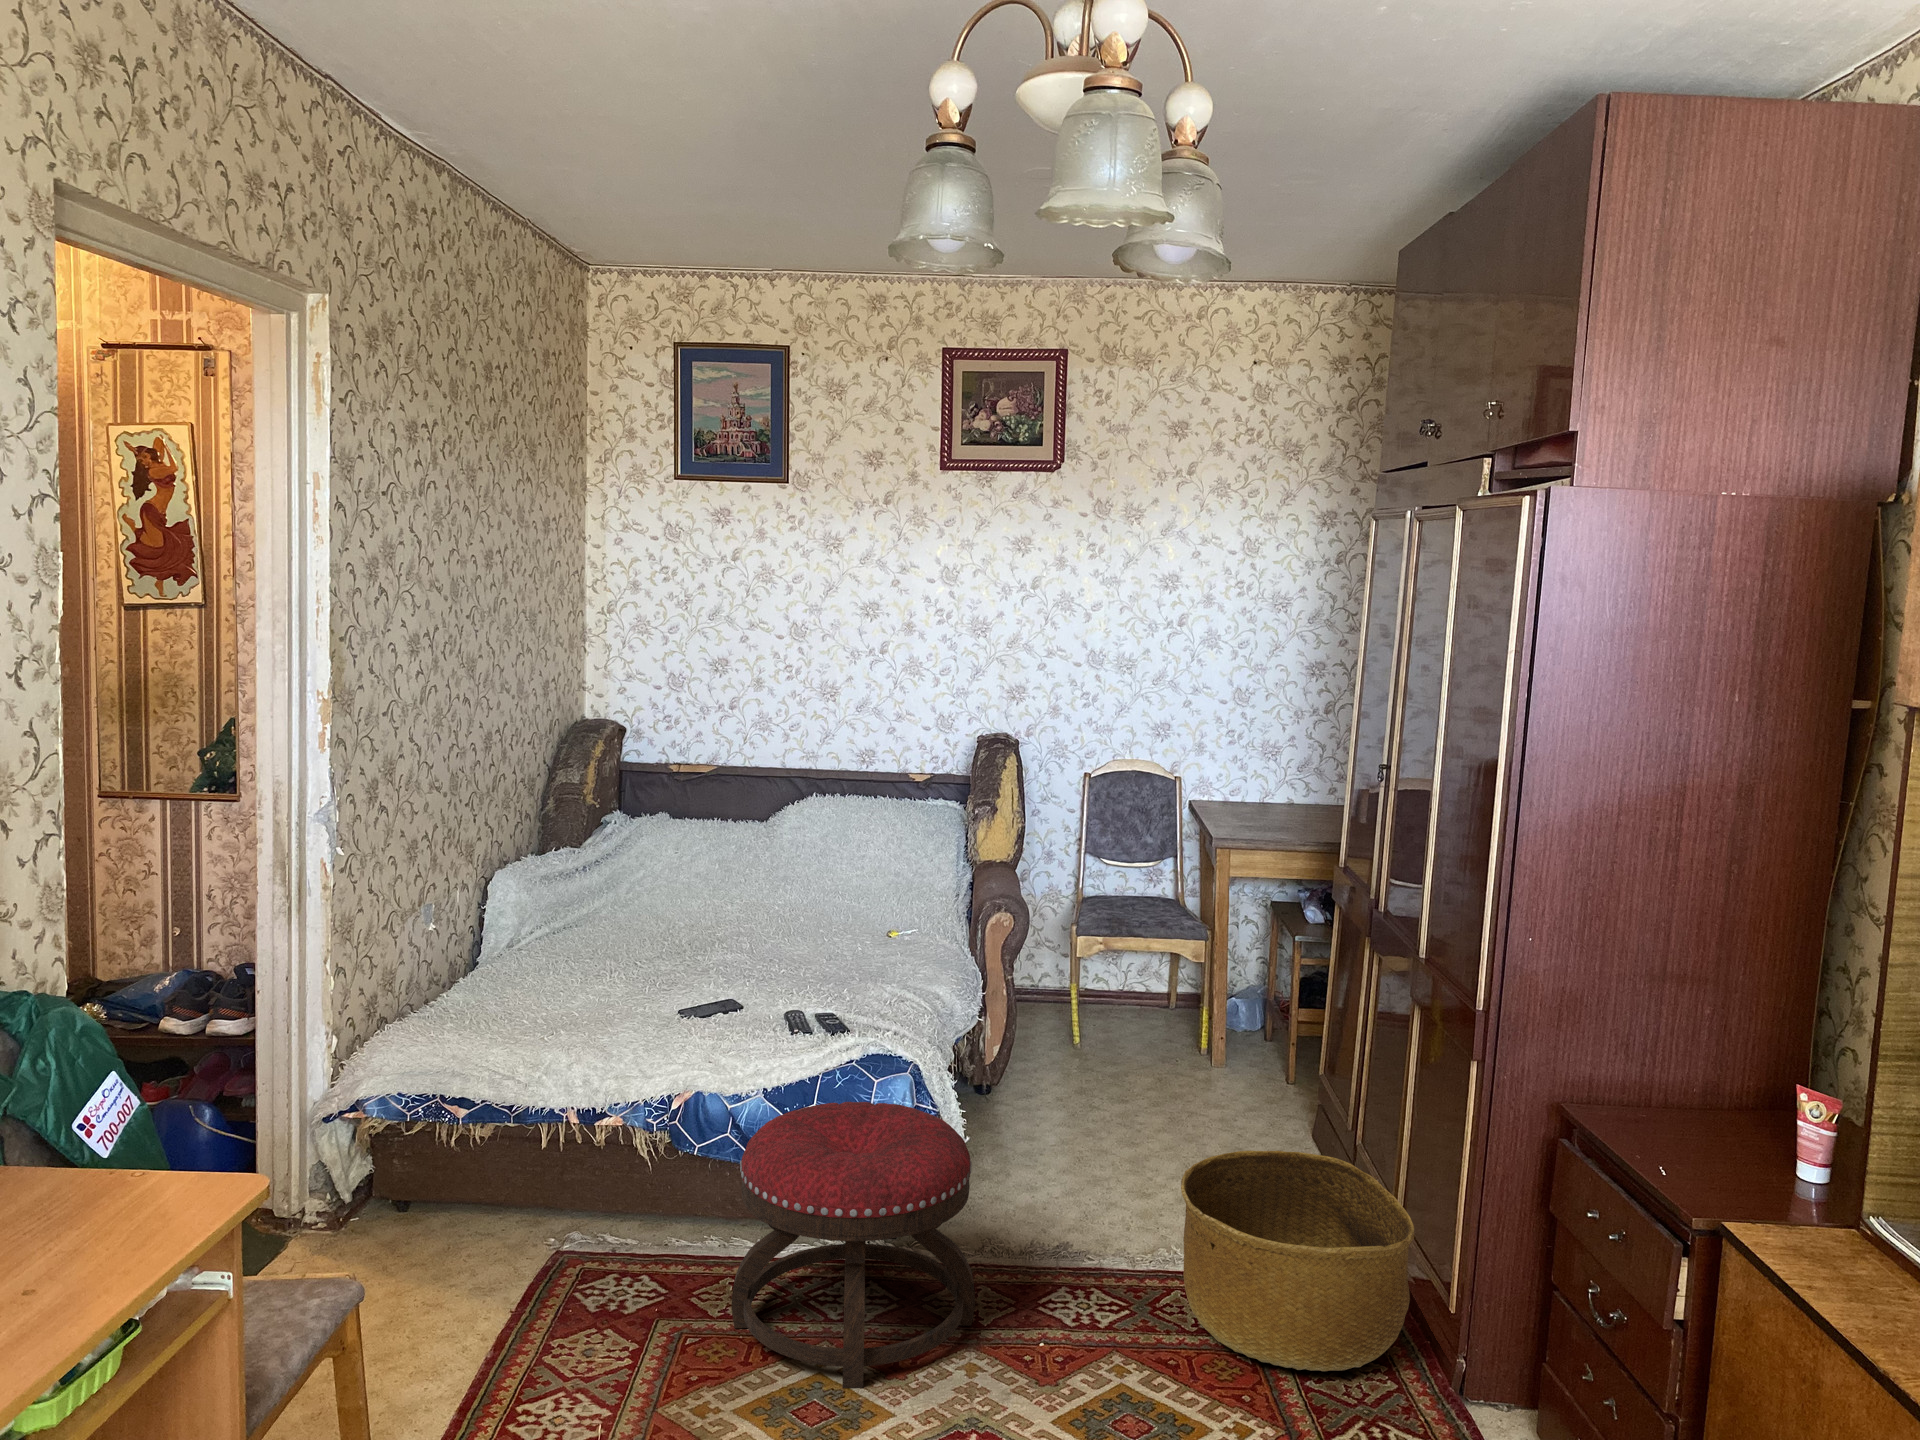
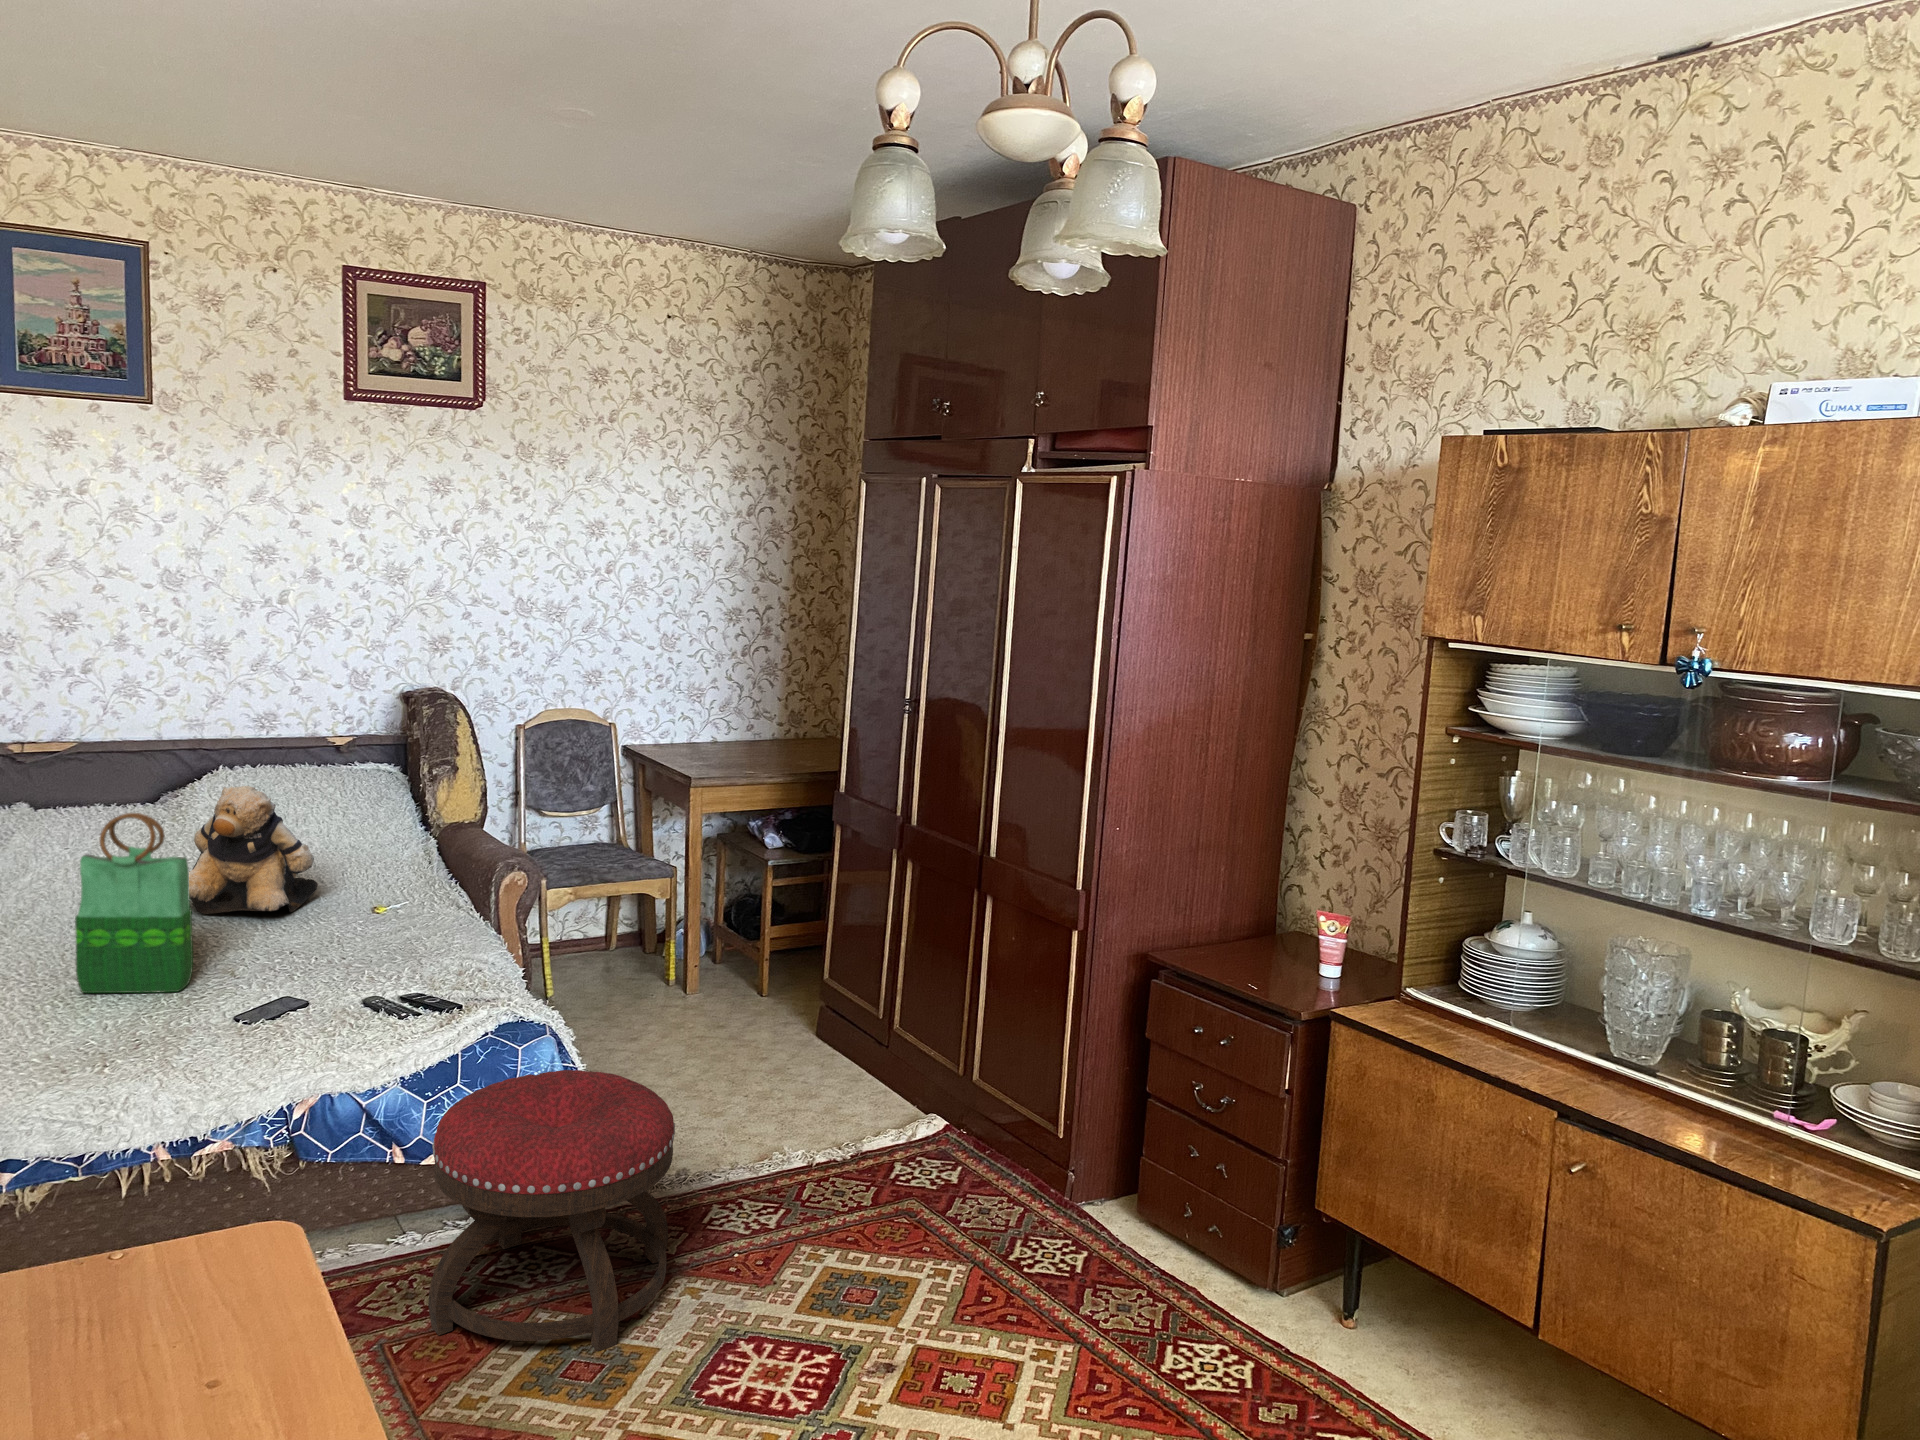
teddy bear: none [710,810,827,928] -> present [189,786,318,914]
tote bag: none [594,821,674,978] -> present [75,813,193,993]
basket: present [1181,1150,1414,1371] -> none [821,1037,1017,1215]

